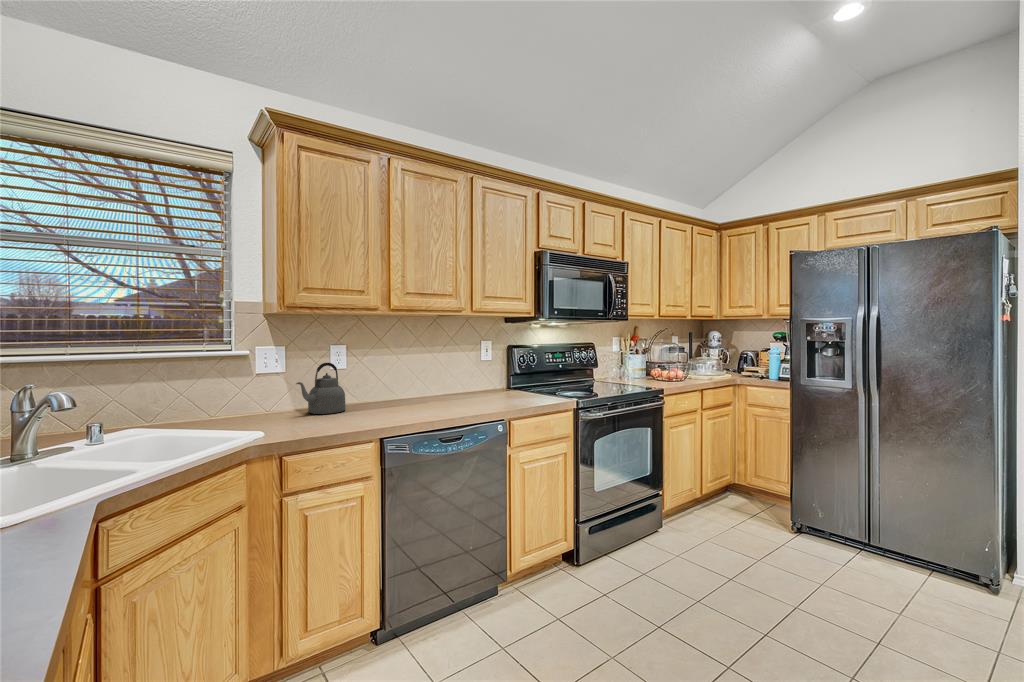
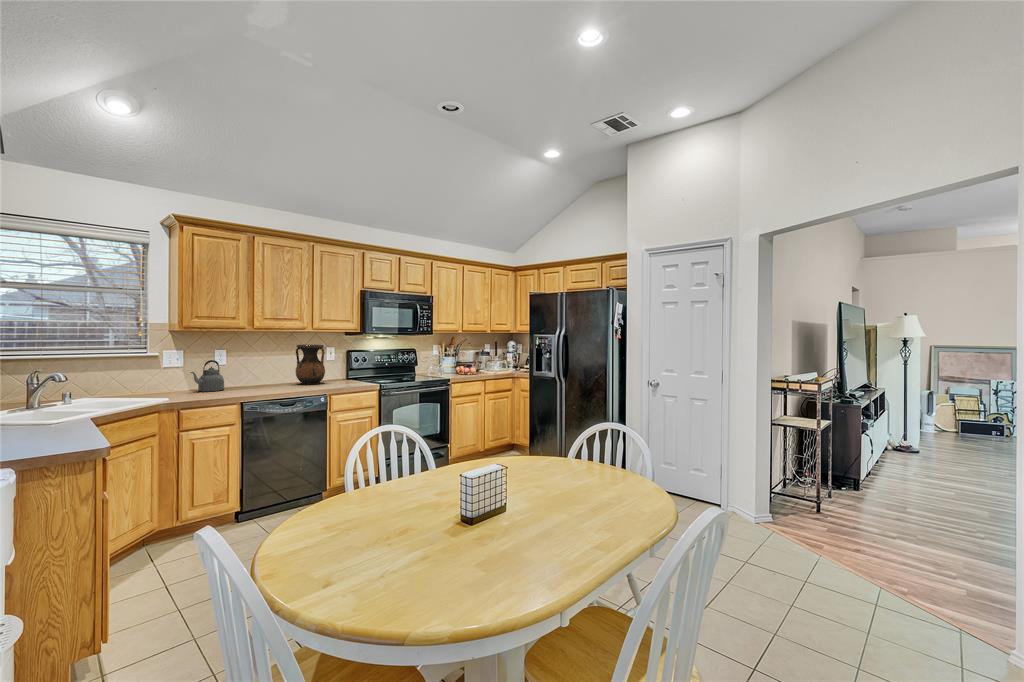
vase: none [443,338,485,400] -> present [296,344,325,384]

